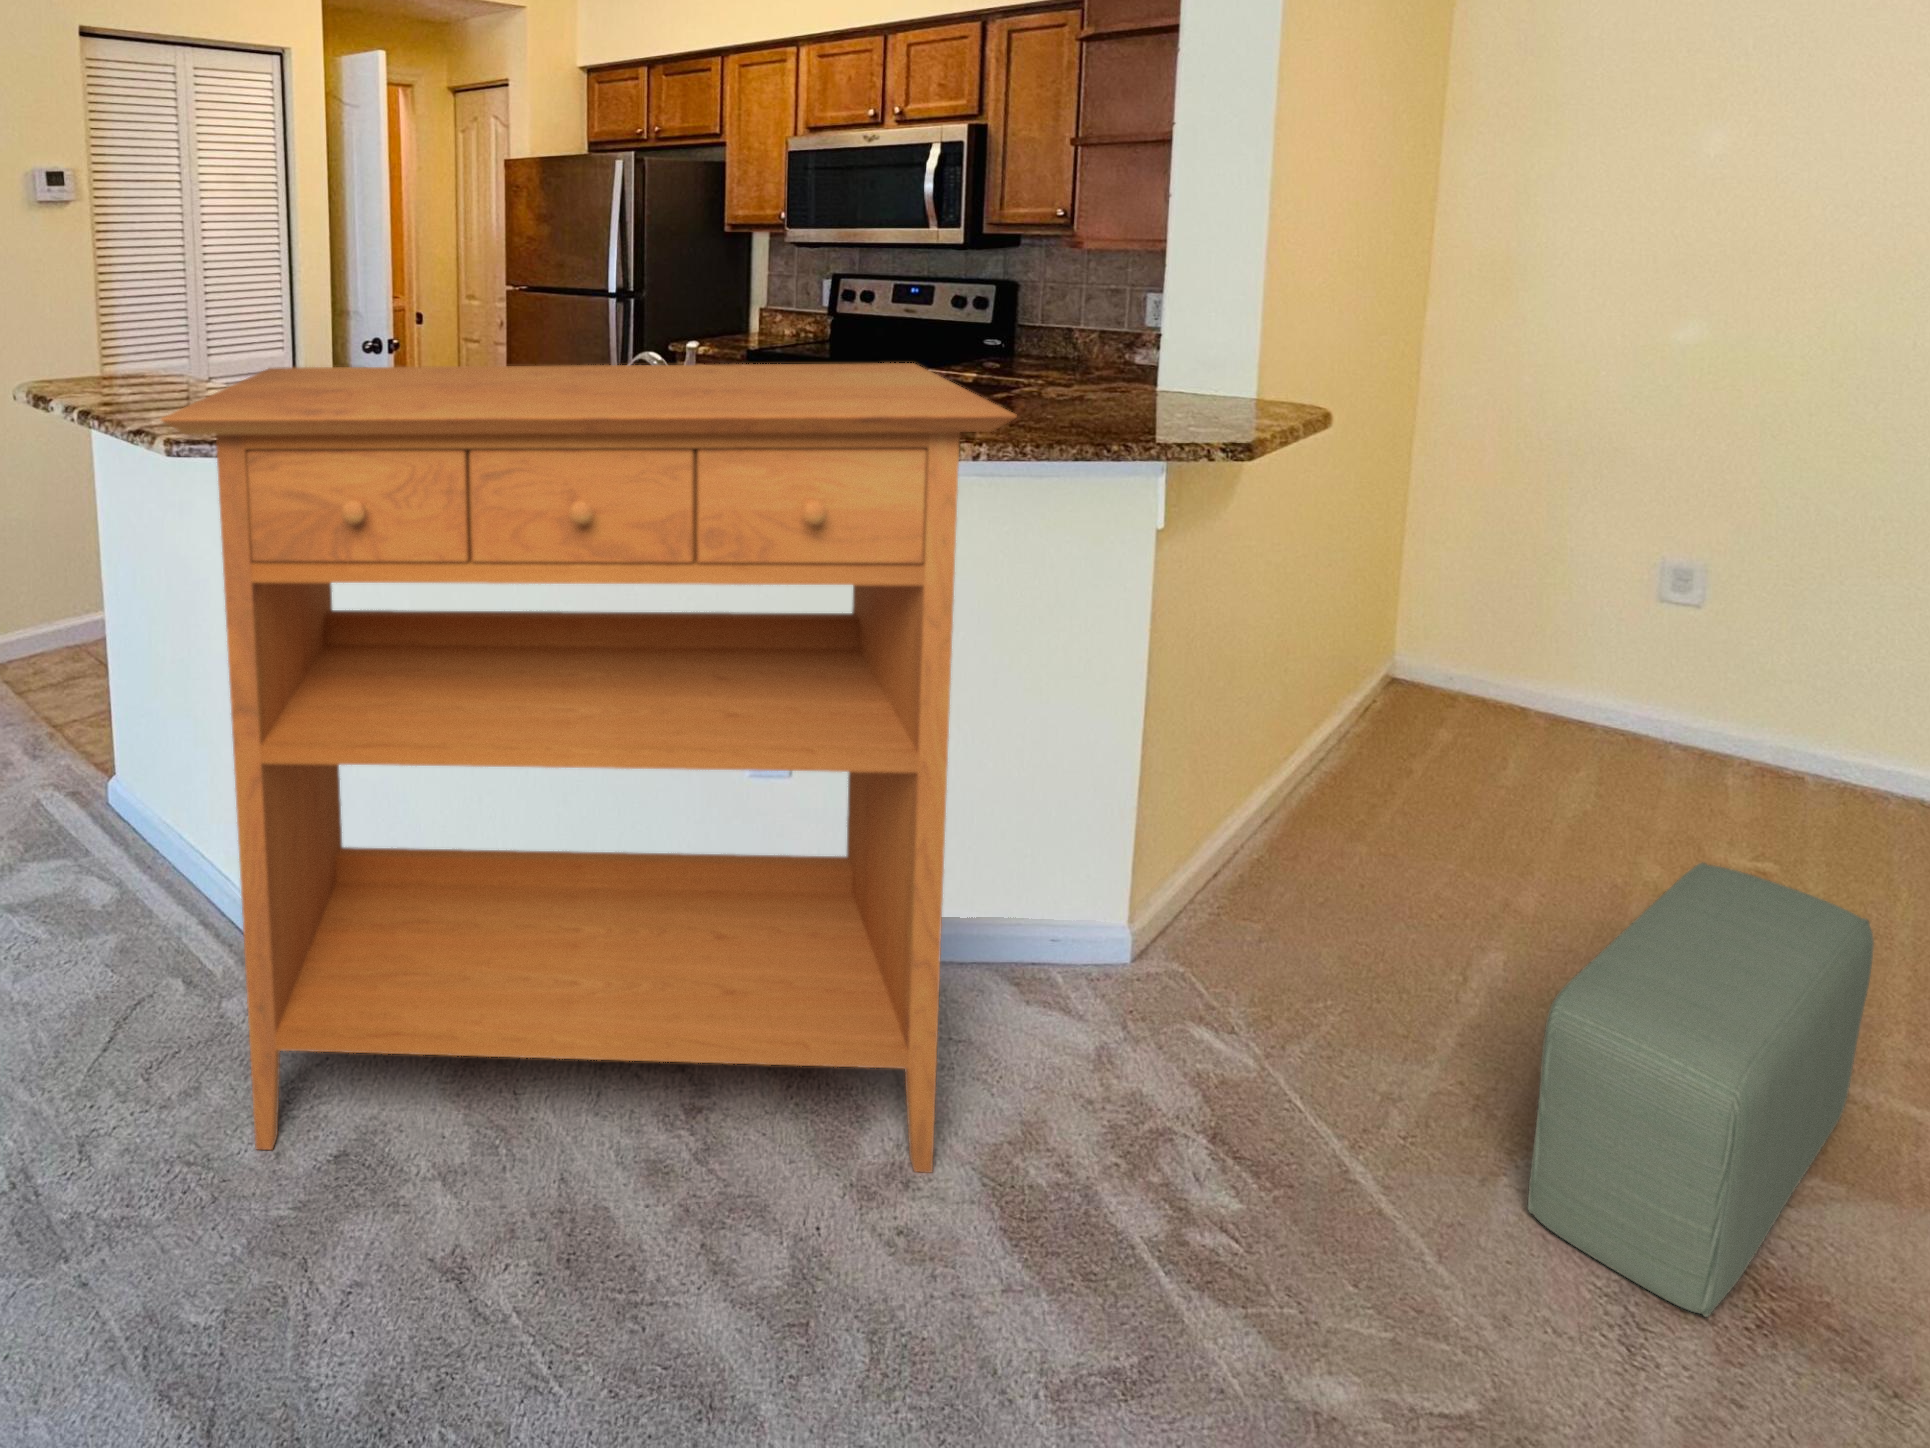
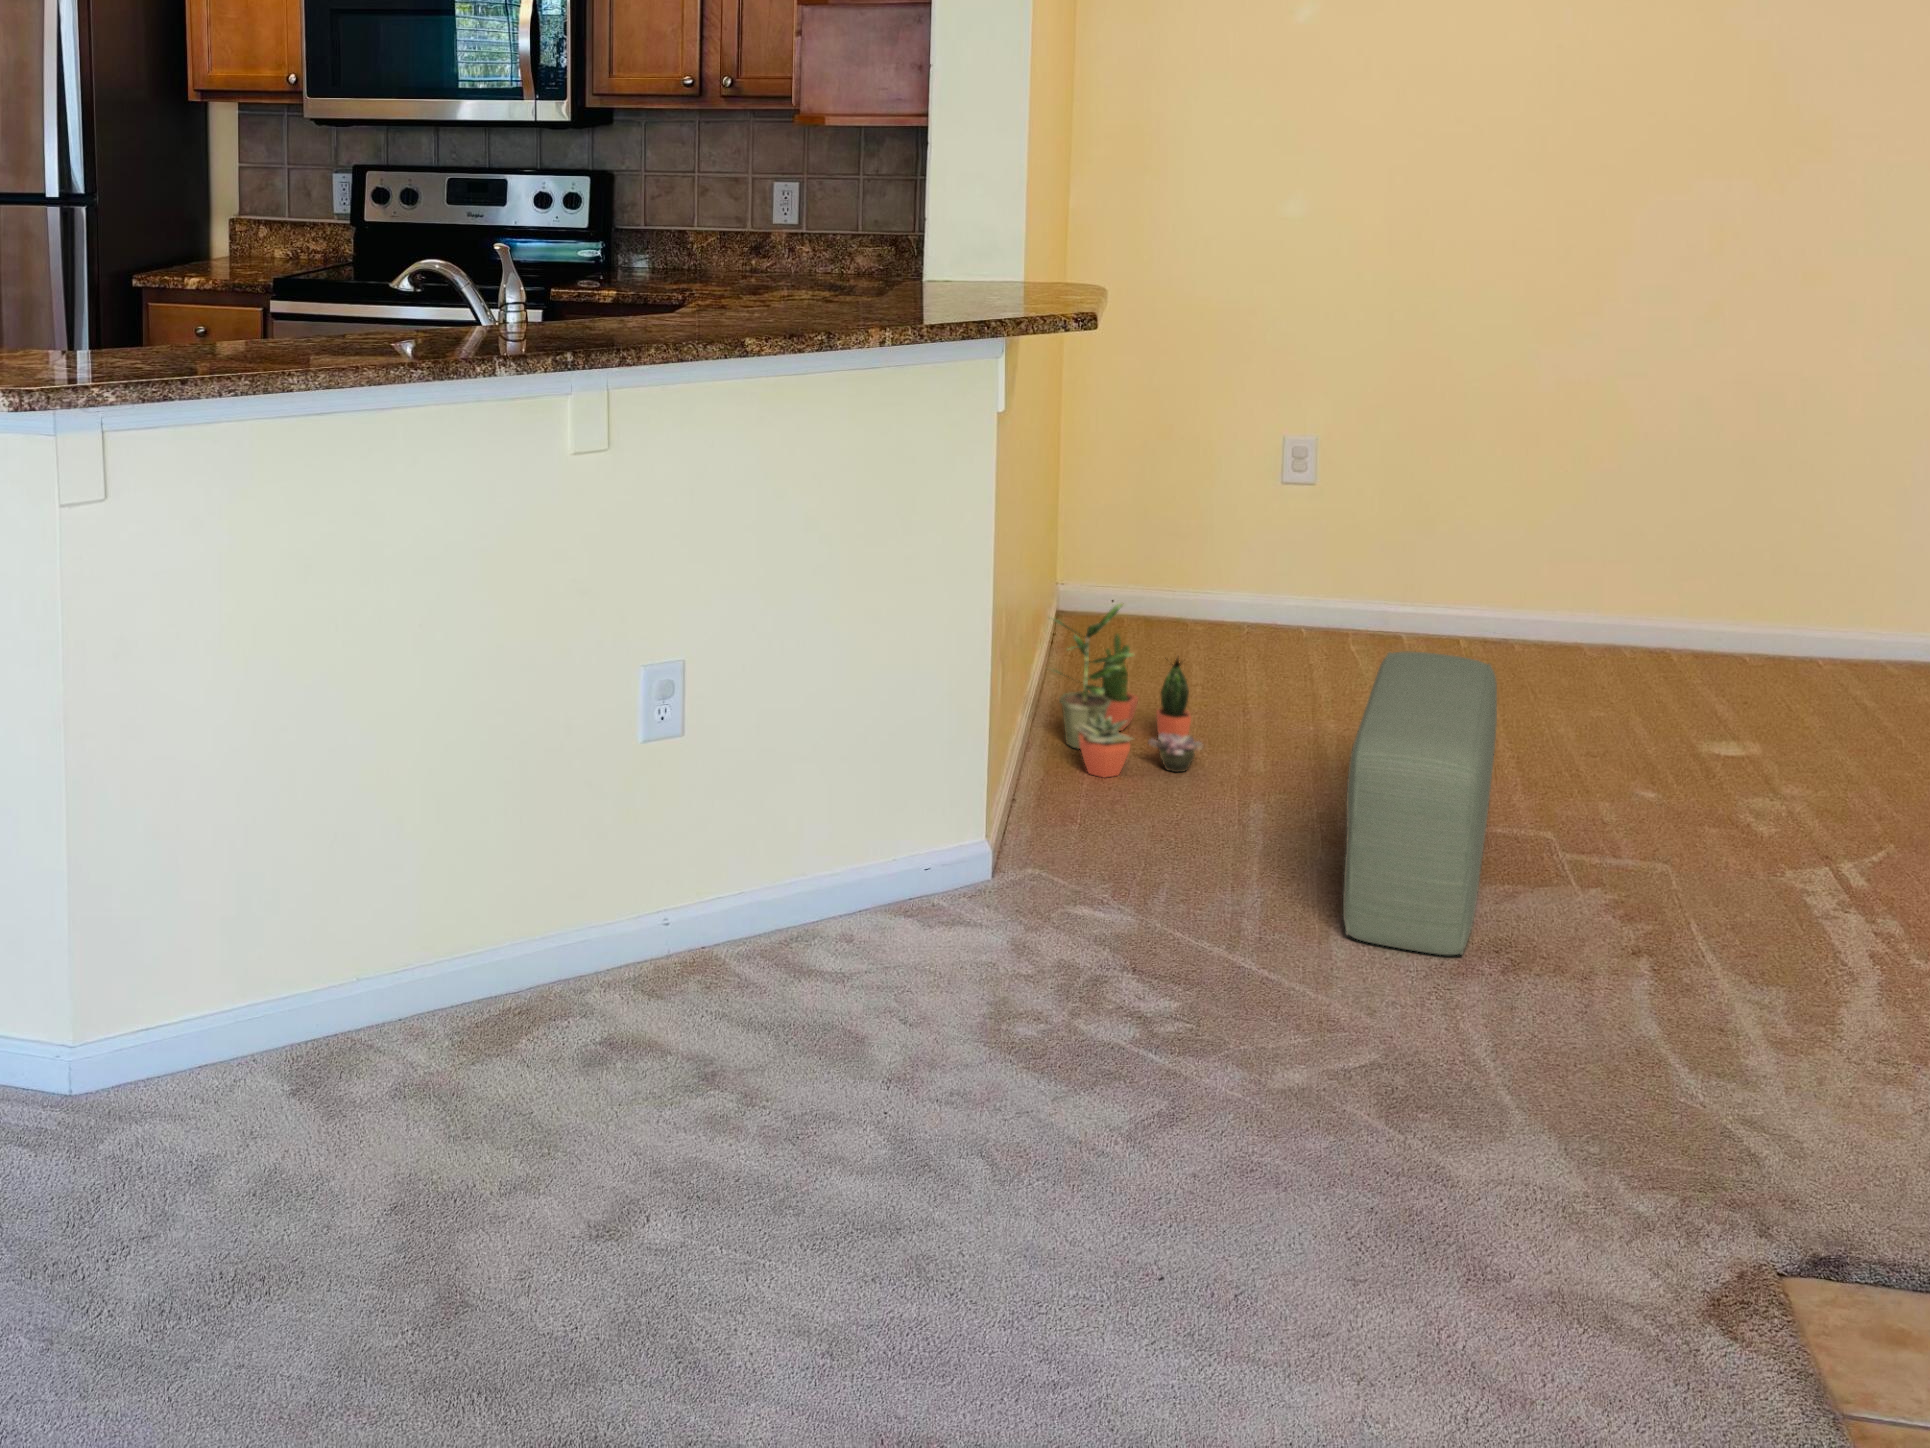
console table: present [161,363,1016,1173] -> none [128,247,1030,1237]
potted plant: none [1299,712,1466,907] -> present [1053,603,1203,777]

